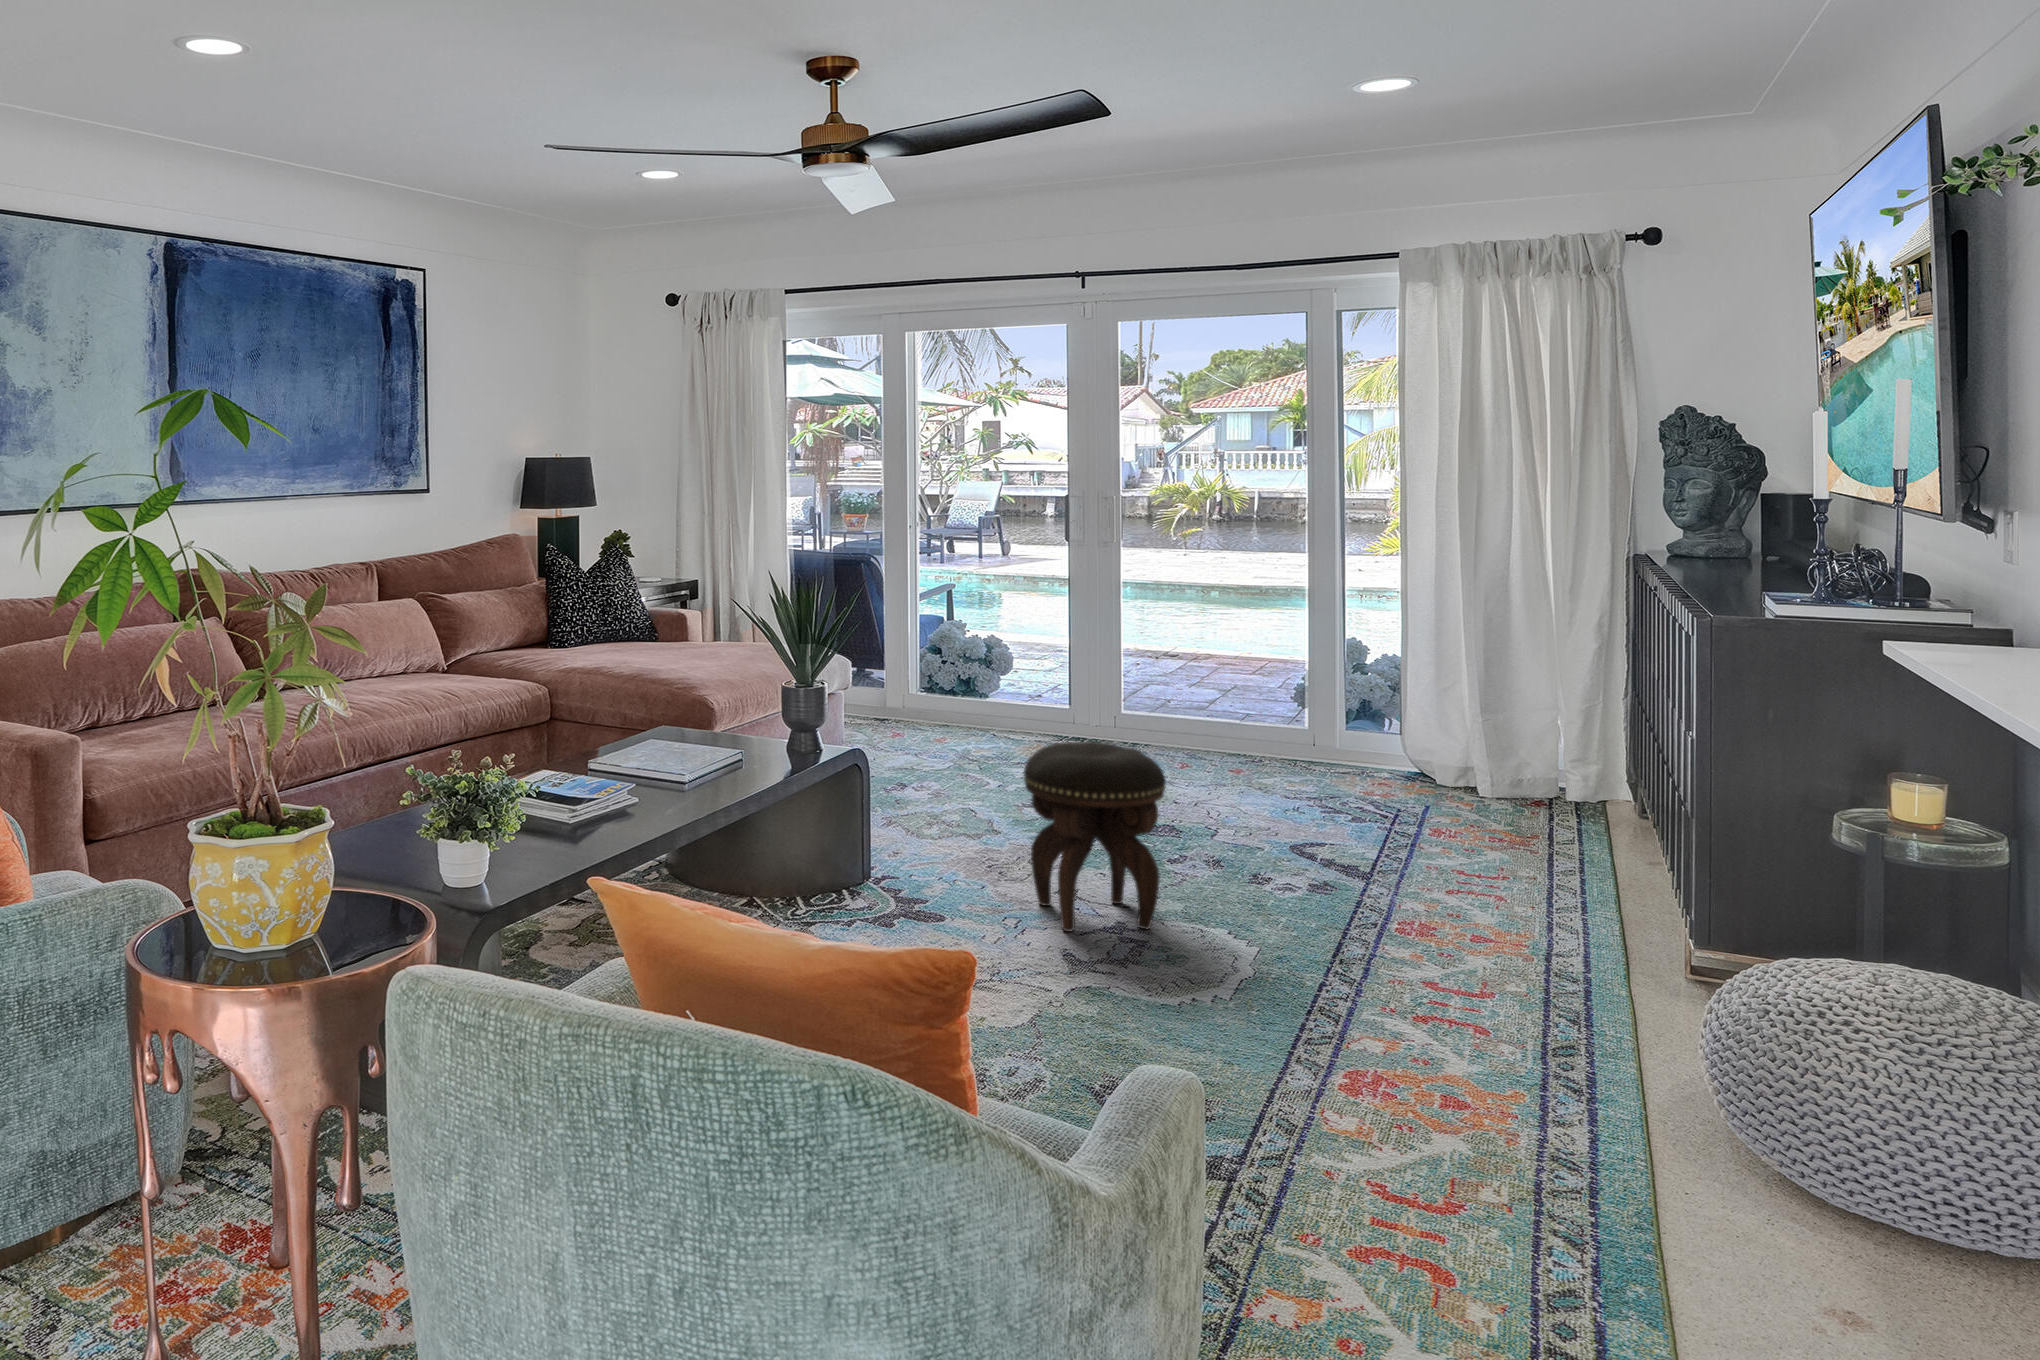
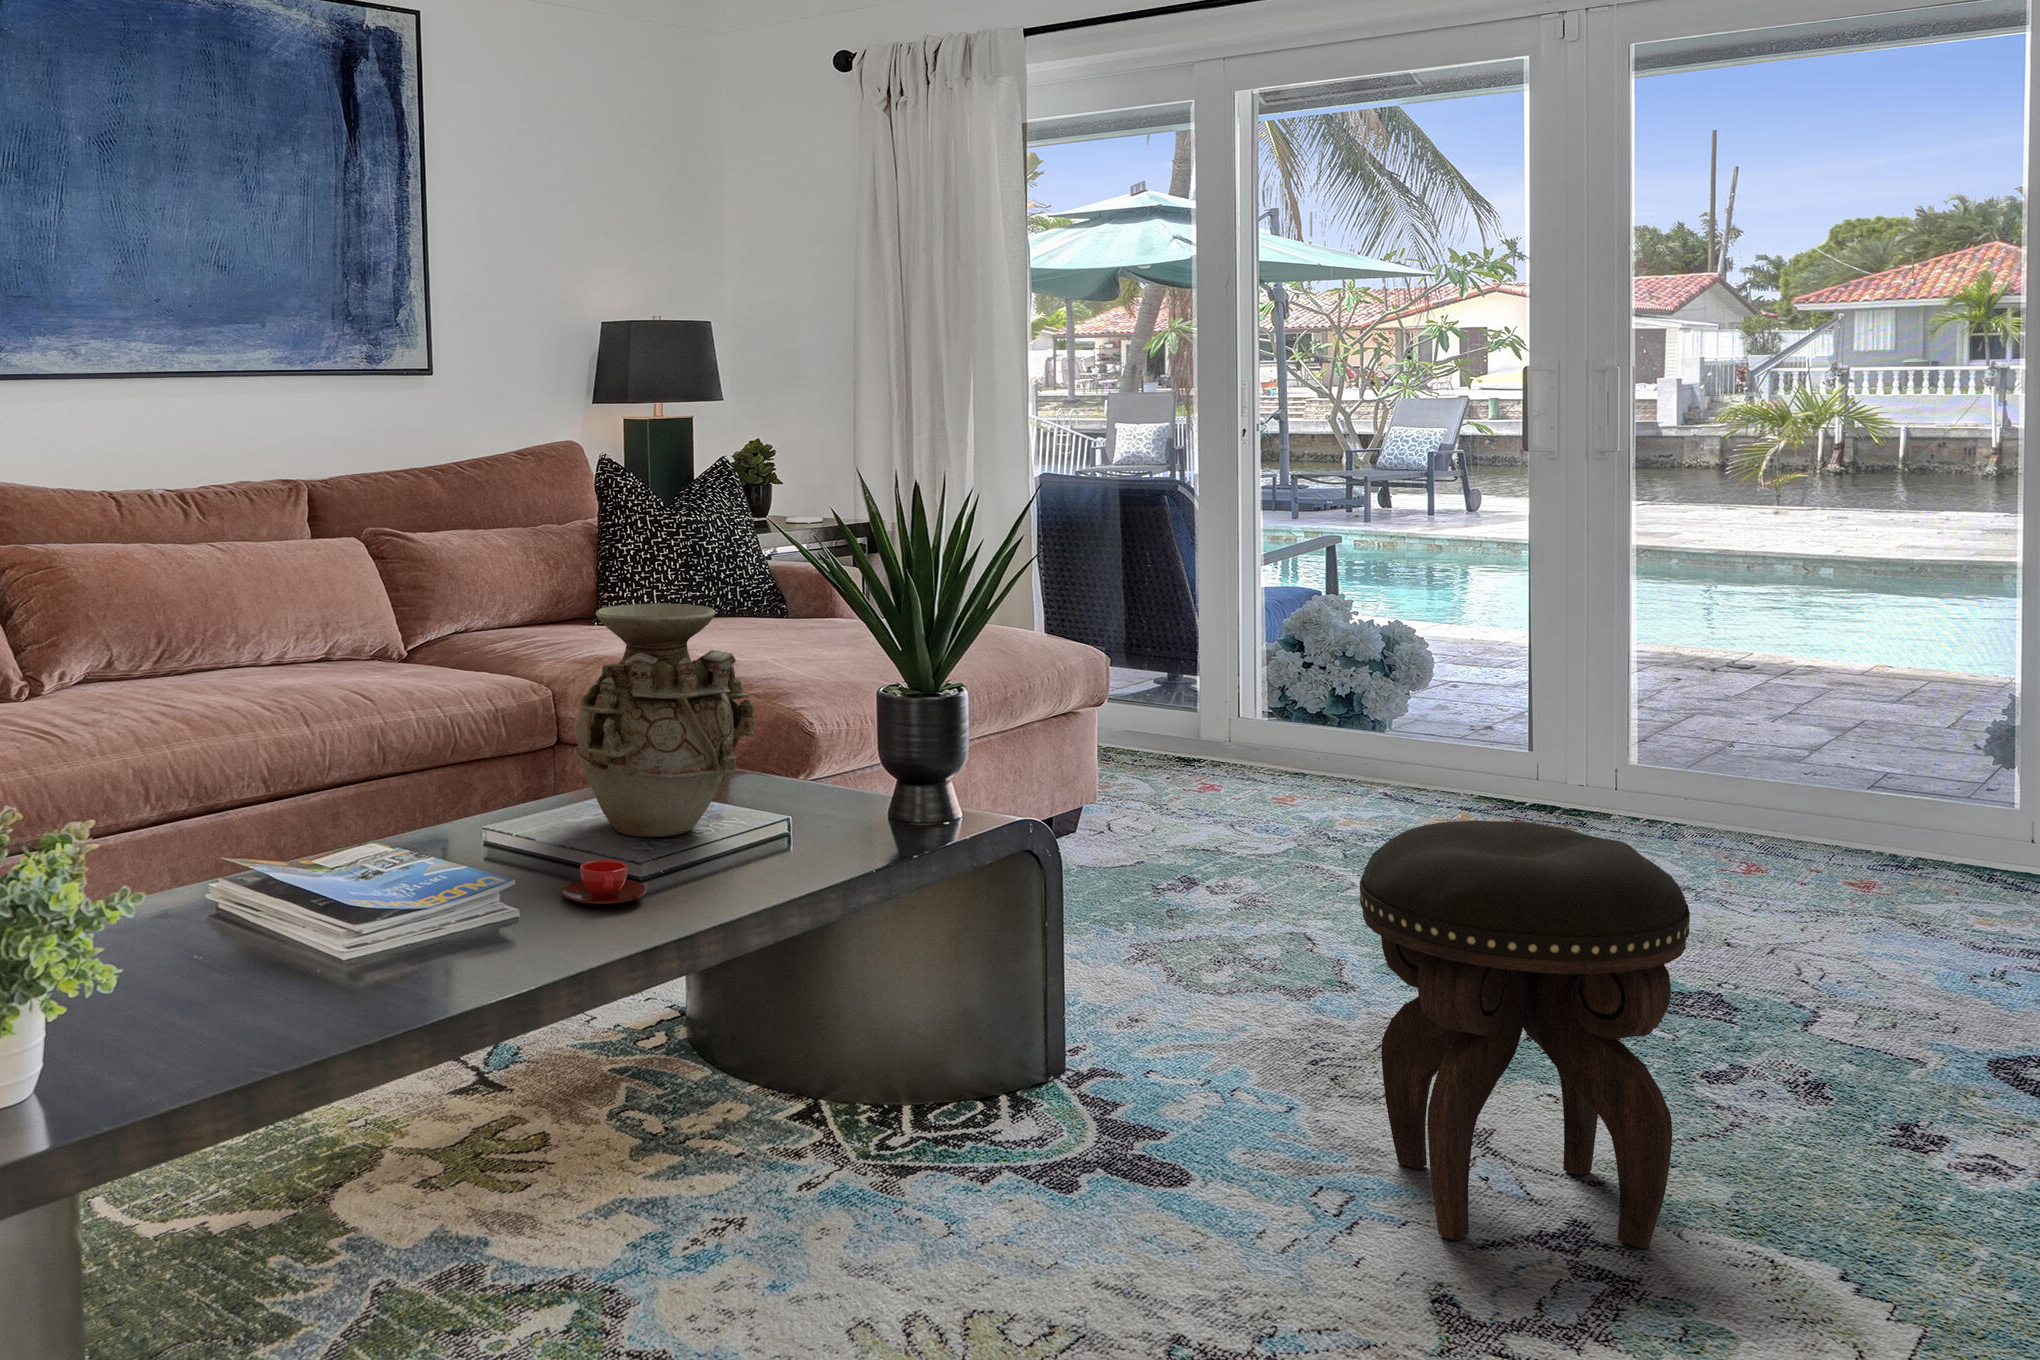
vase: none [646,646,733,764] -> present [574,603,755,837]
teacup: none [667,774,707,794] -> present [563,860,646,904]

